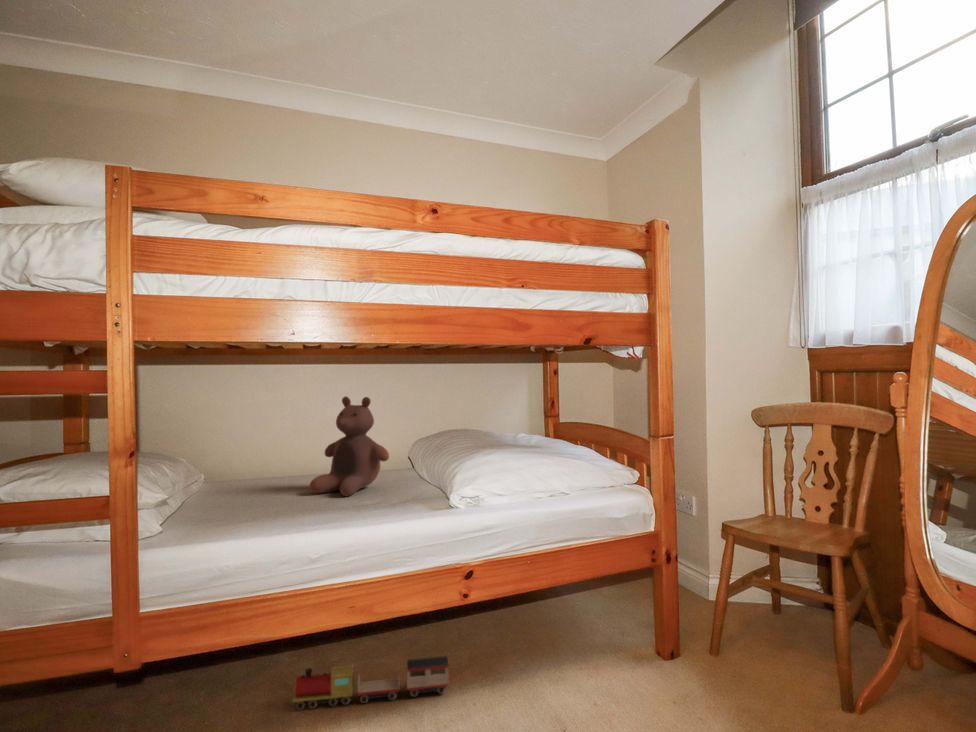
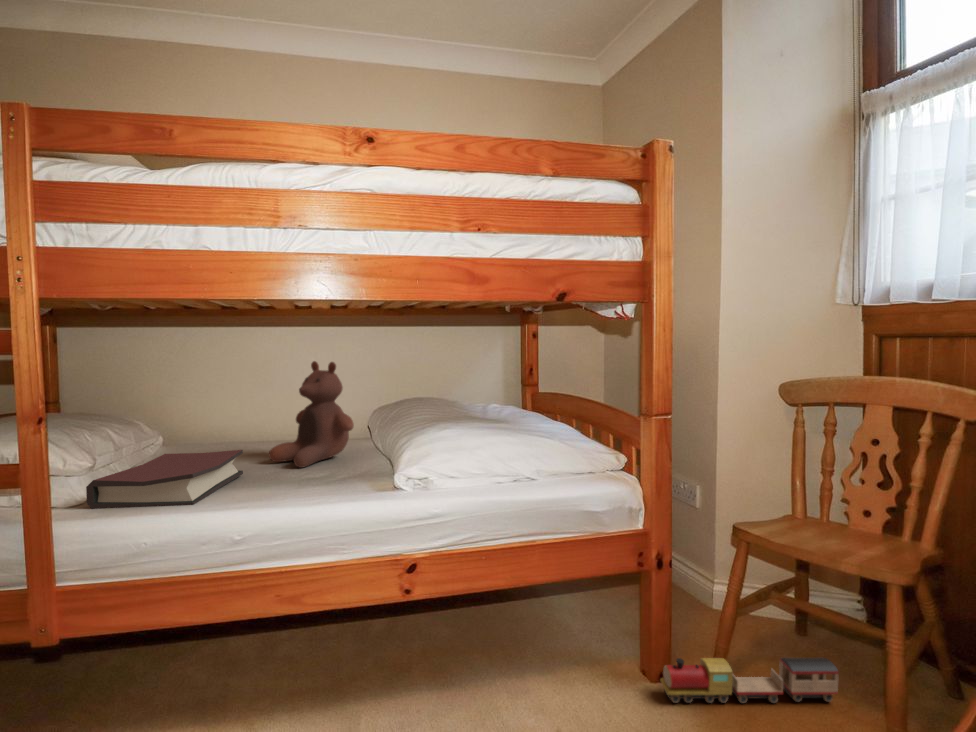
hardback book: none [200,481,302,536] -> present [86,450,243,509]
toy train: present [292,656,448,710] -> present [660,658,839,703]

